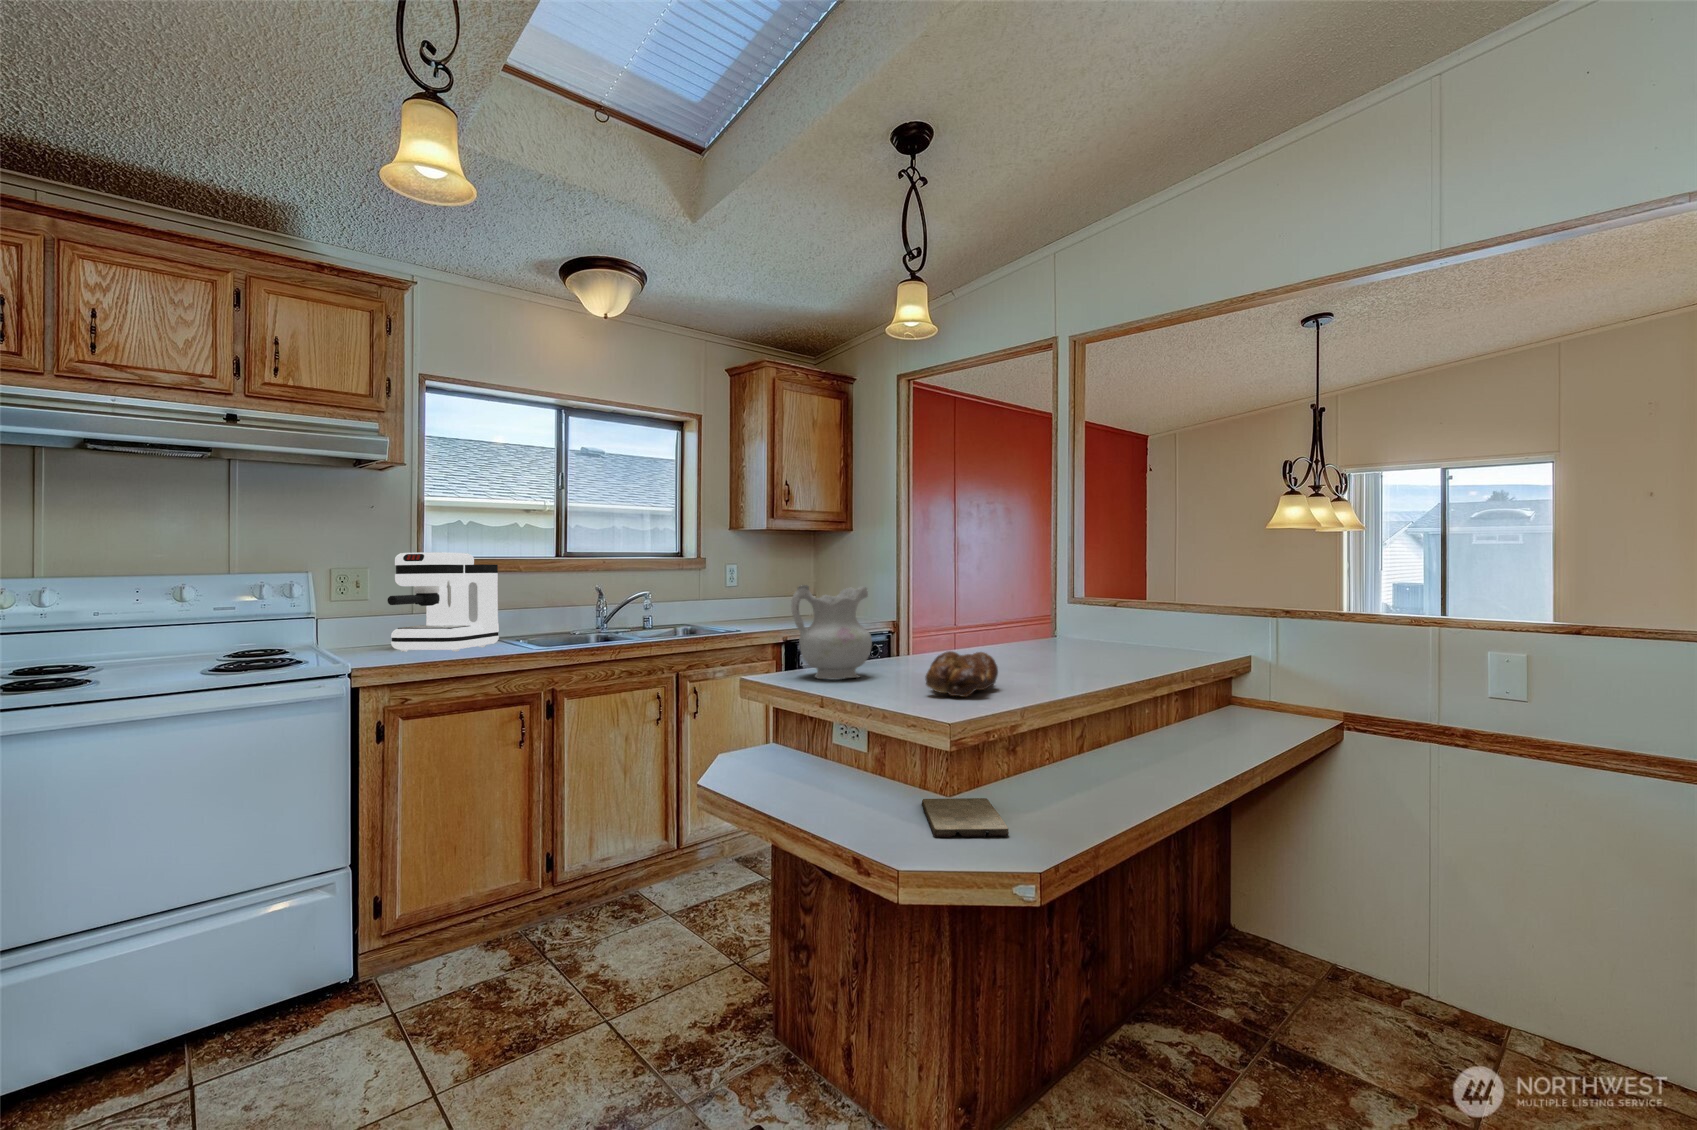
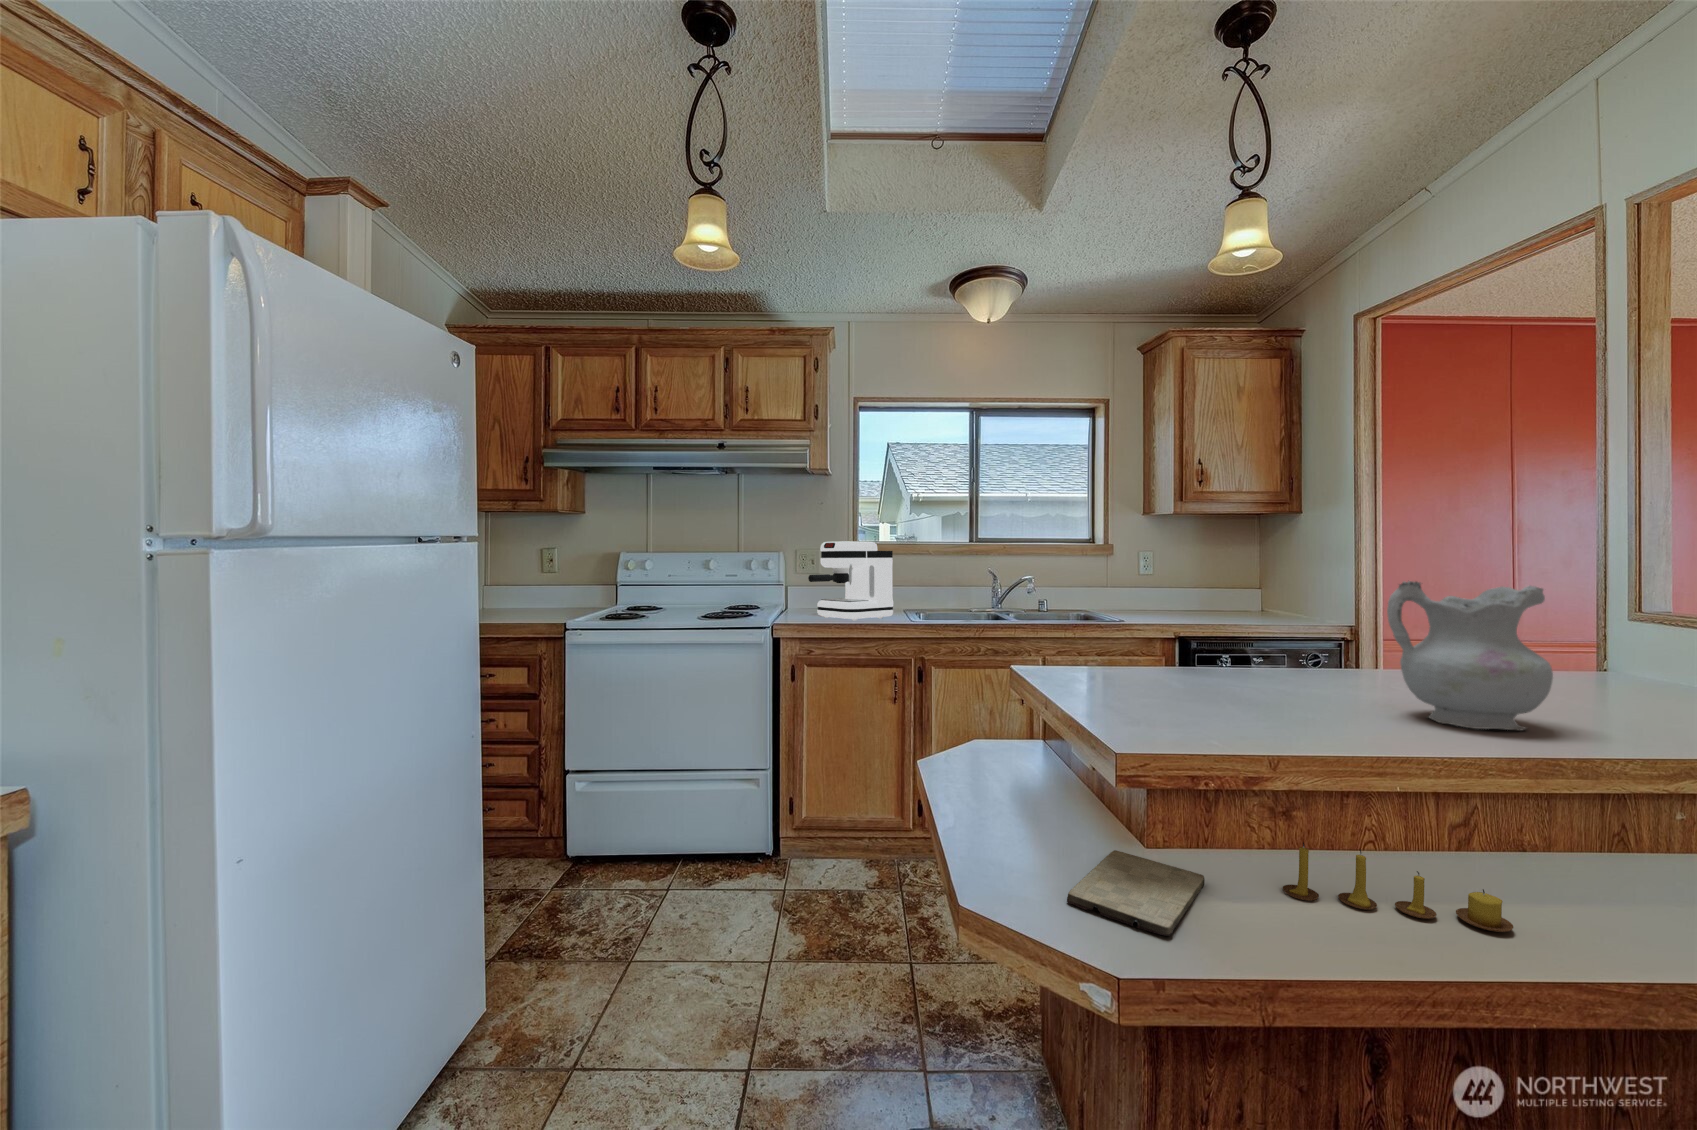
ceramic pitcher: present [791,585,872,679] -> present [1387,581,1553,731]
bread loaf: present [925,651,998,697] -> none [1178,667,1315,731]
candle: none [1023,757,1126,798] -> present [1283,842,1513,932]

